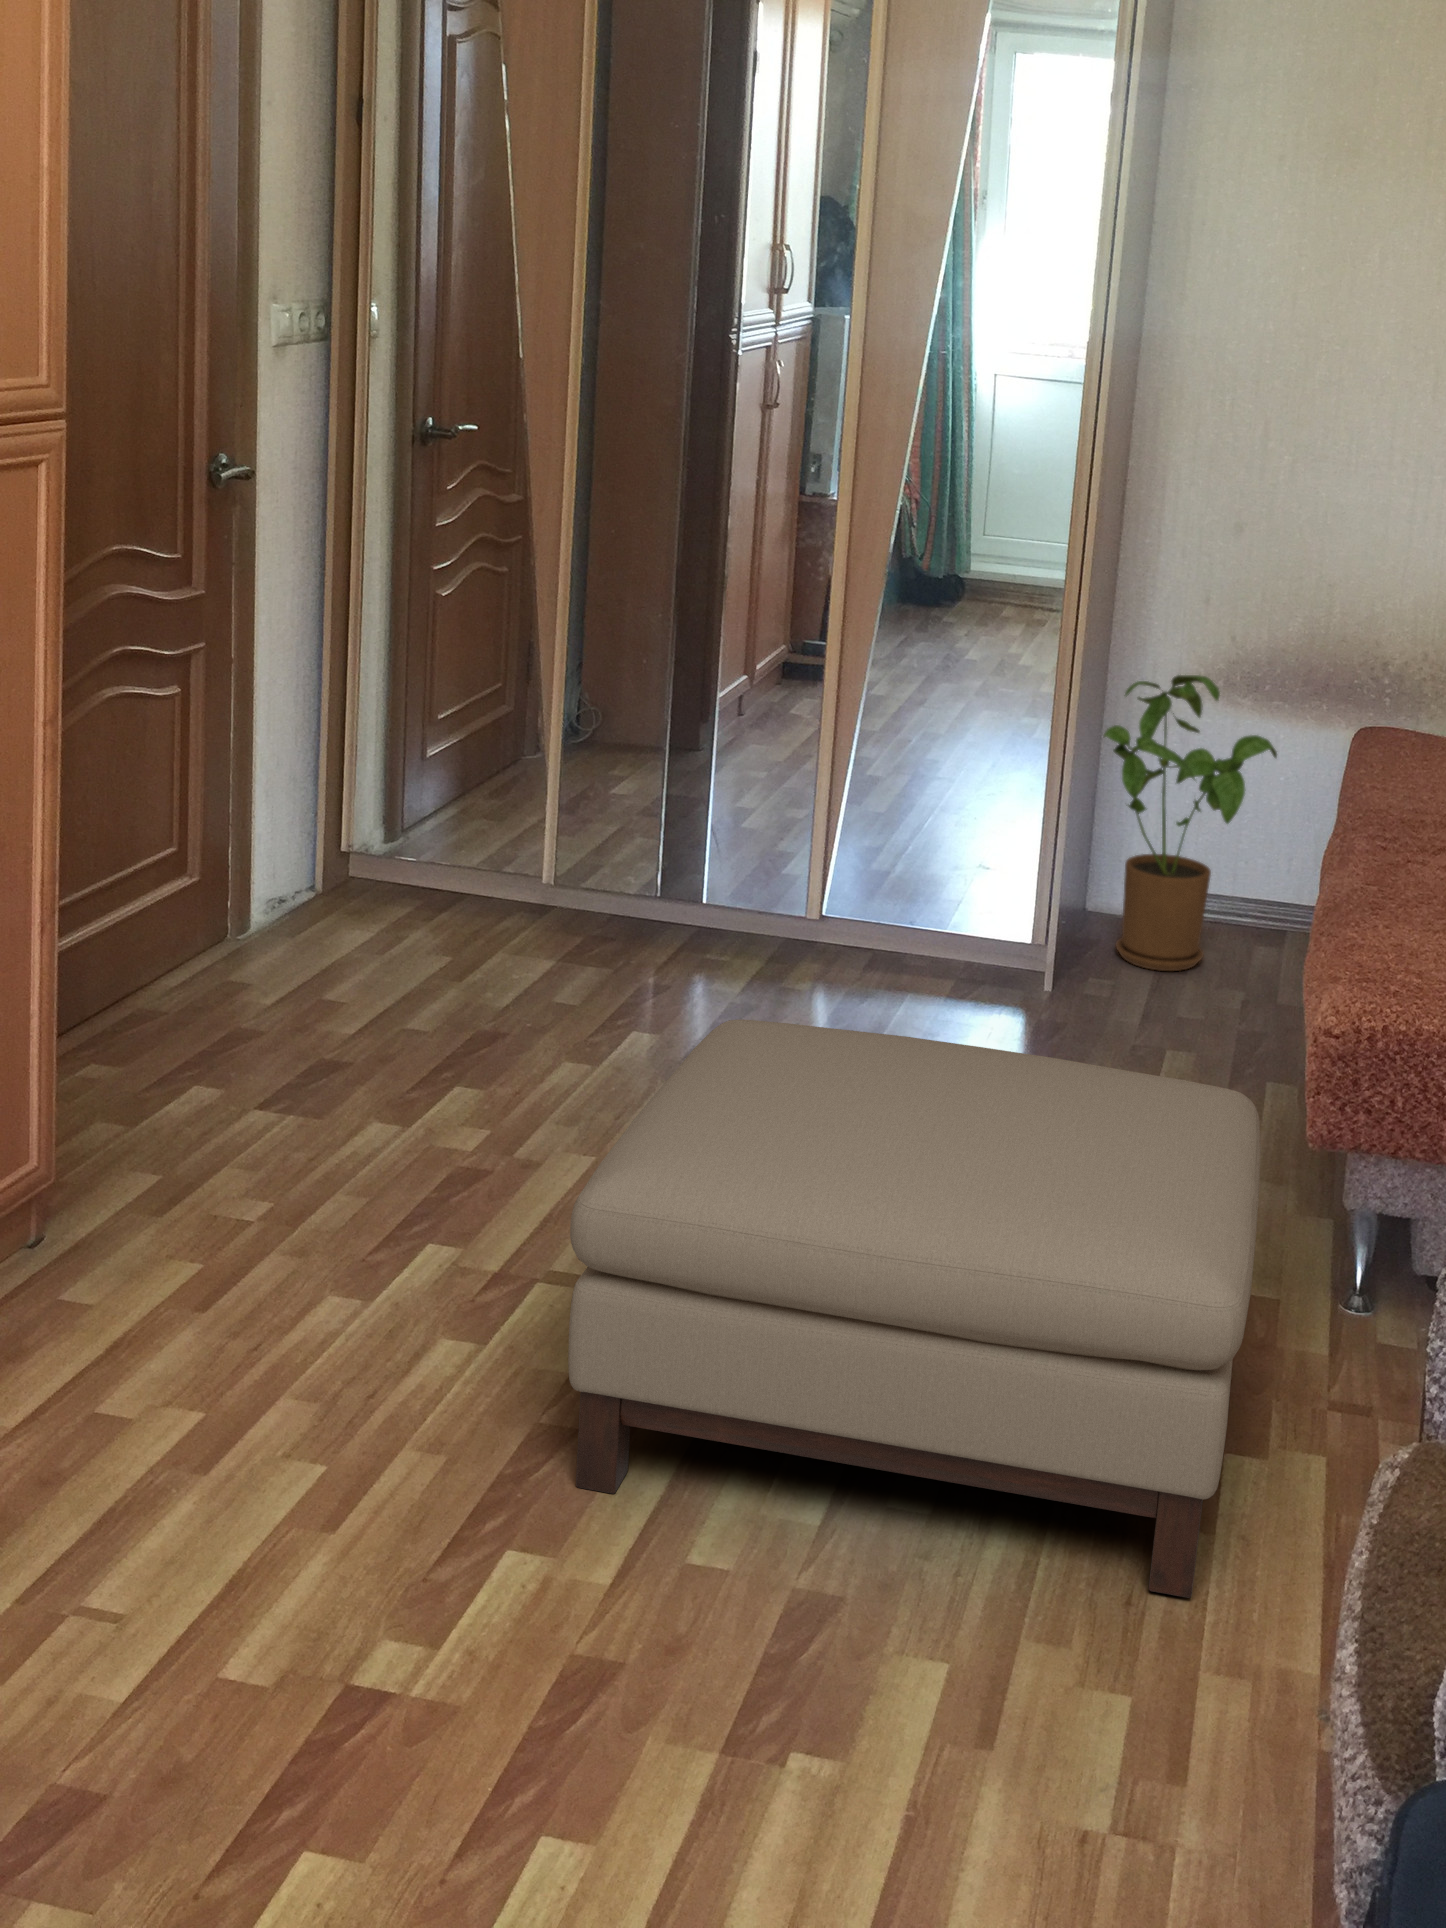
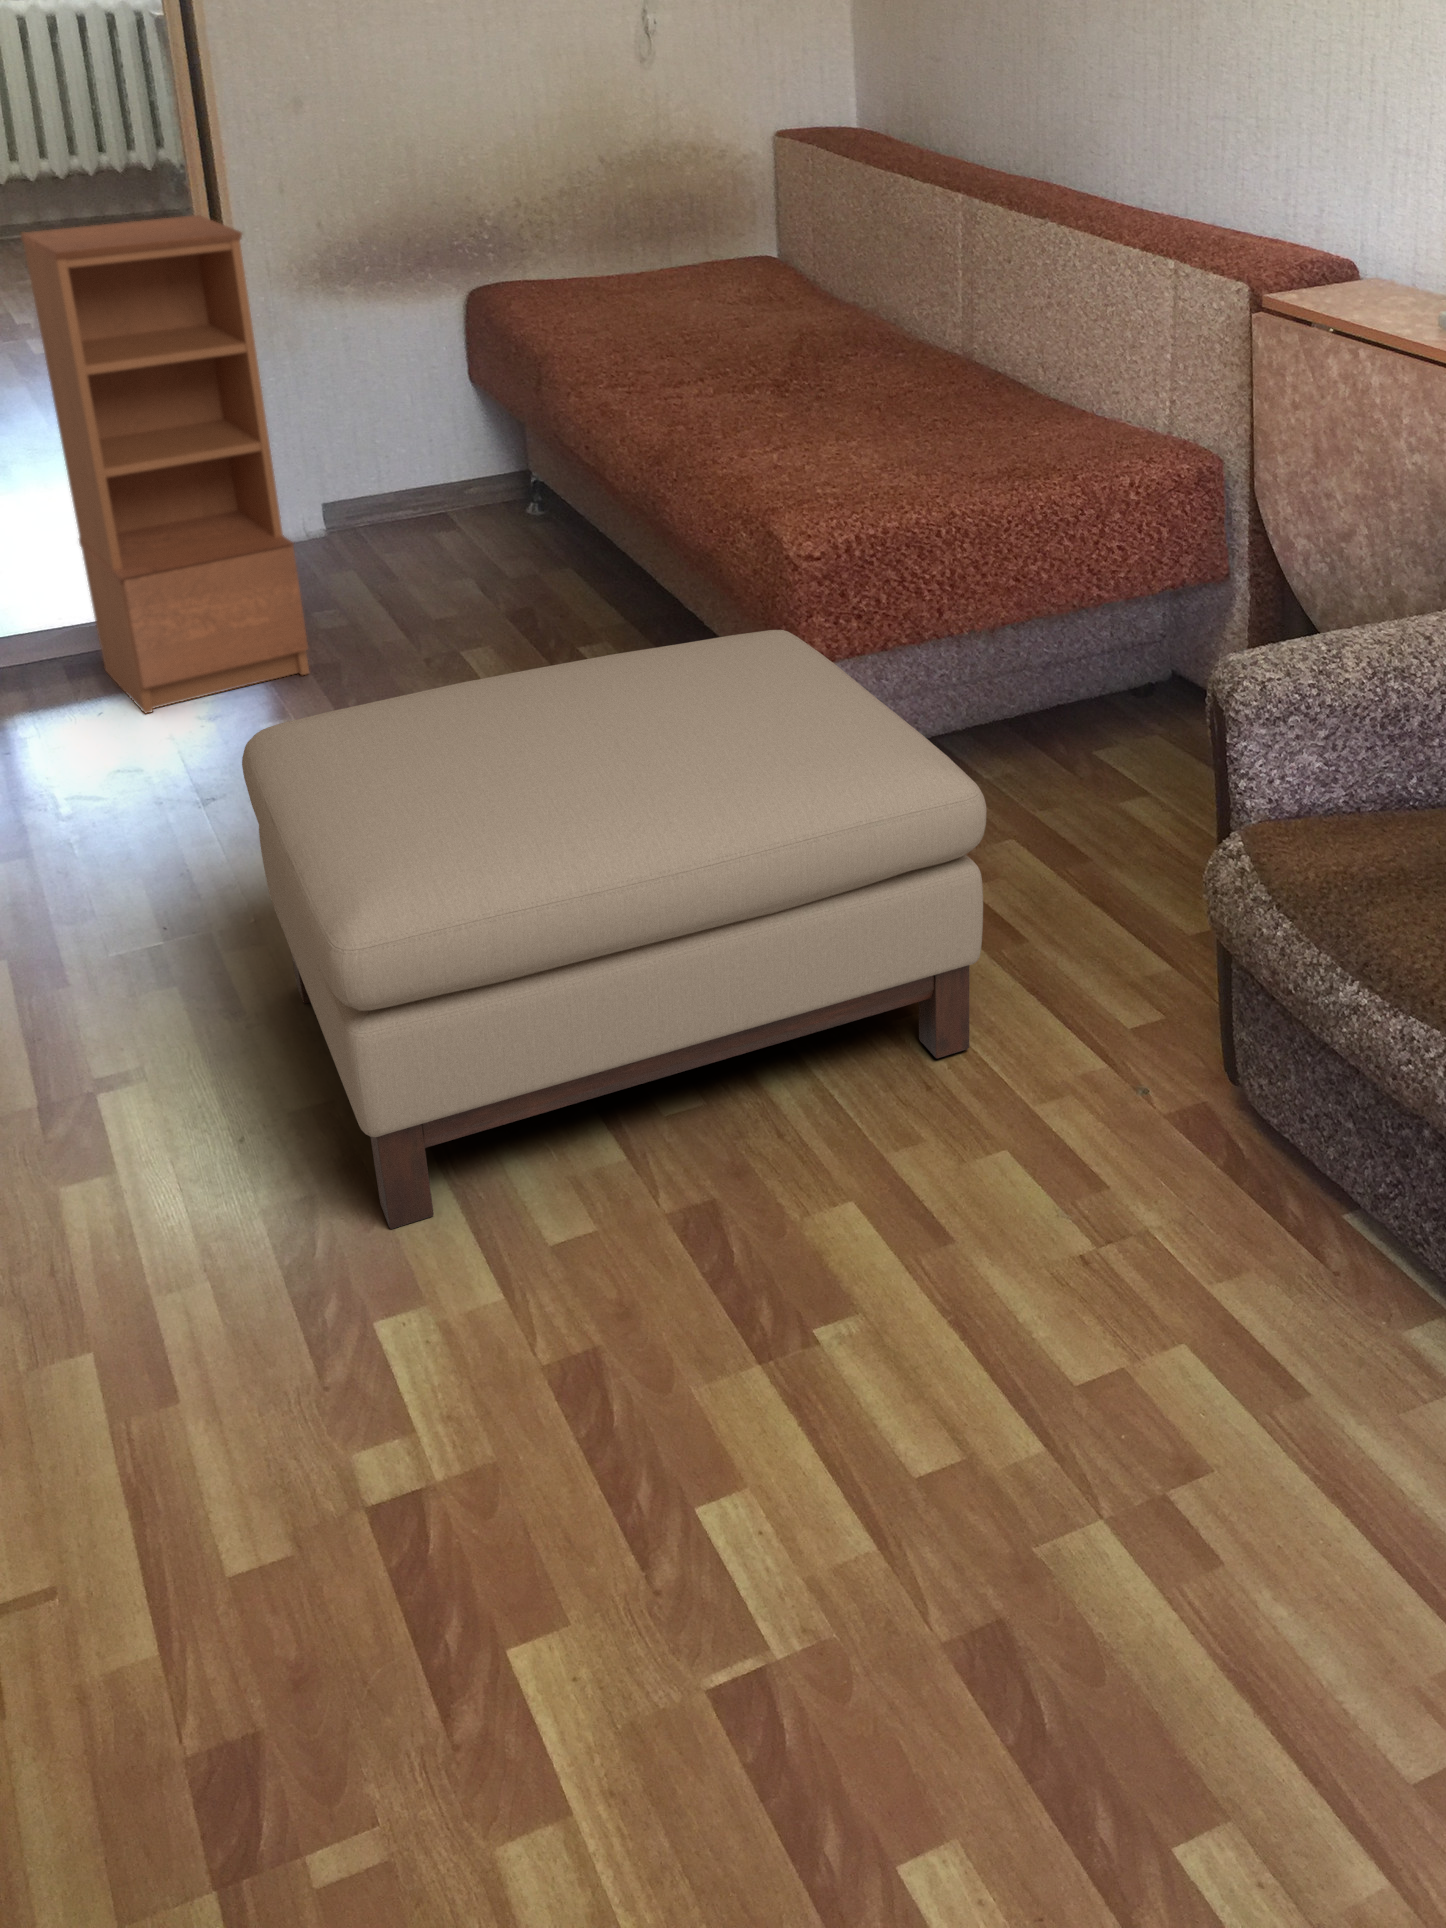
bookcase: none [828,574,1018,1021] -> present [21,215,309,713]
house plant: present [1104,675,1277,971] -> none [303,277,473,579]

